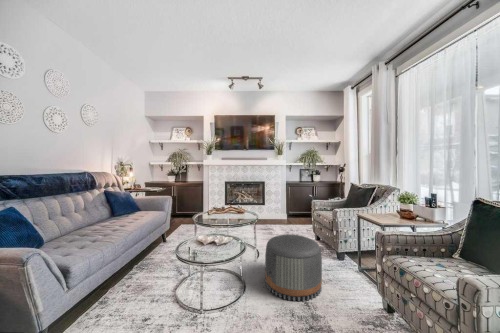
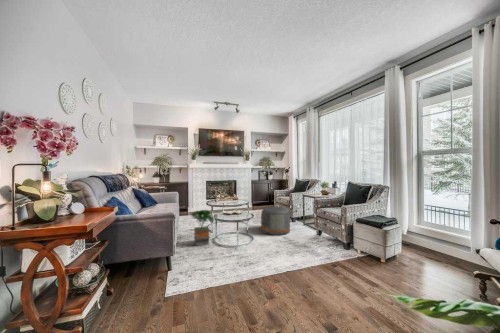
potted tree: none [122,236,165,306] -> present [191,210,214,246]

